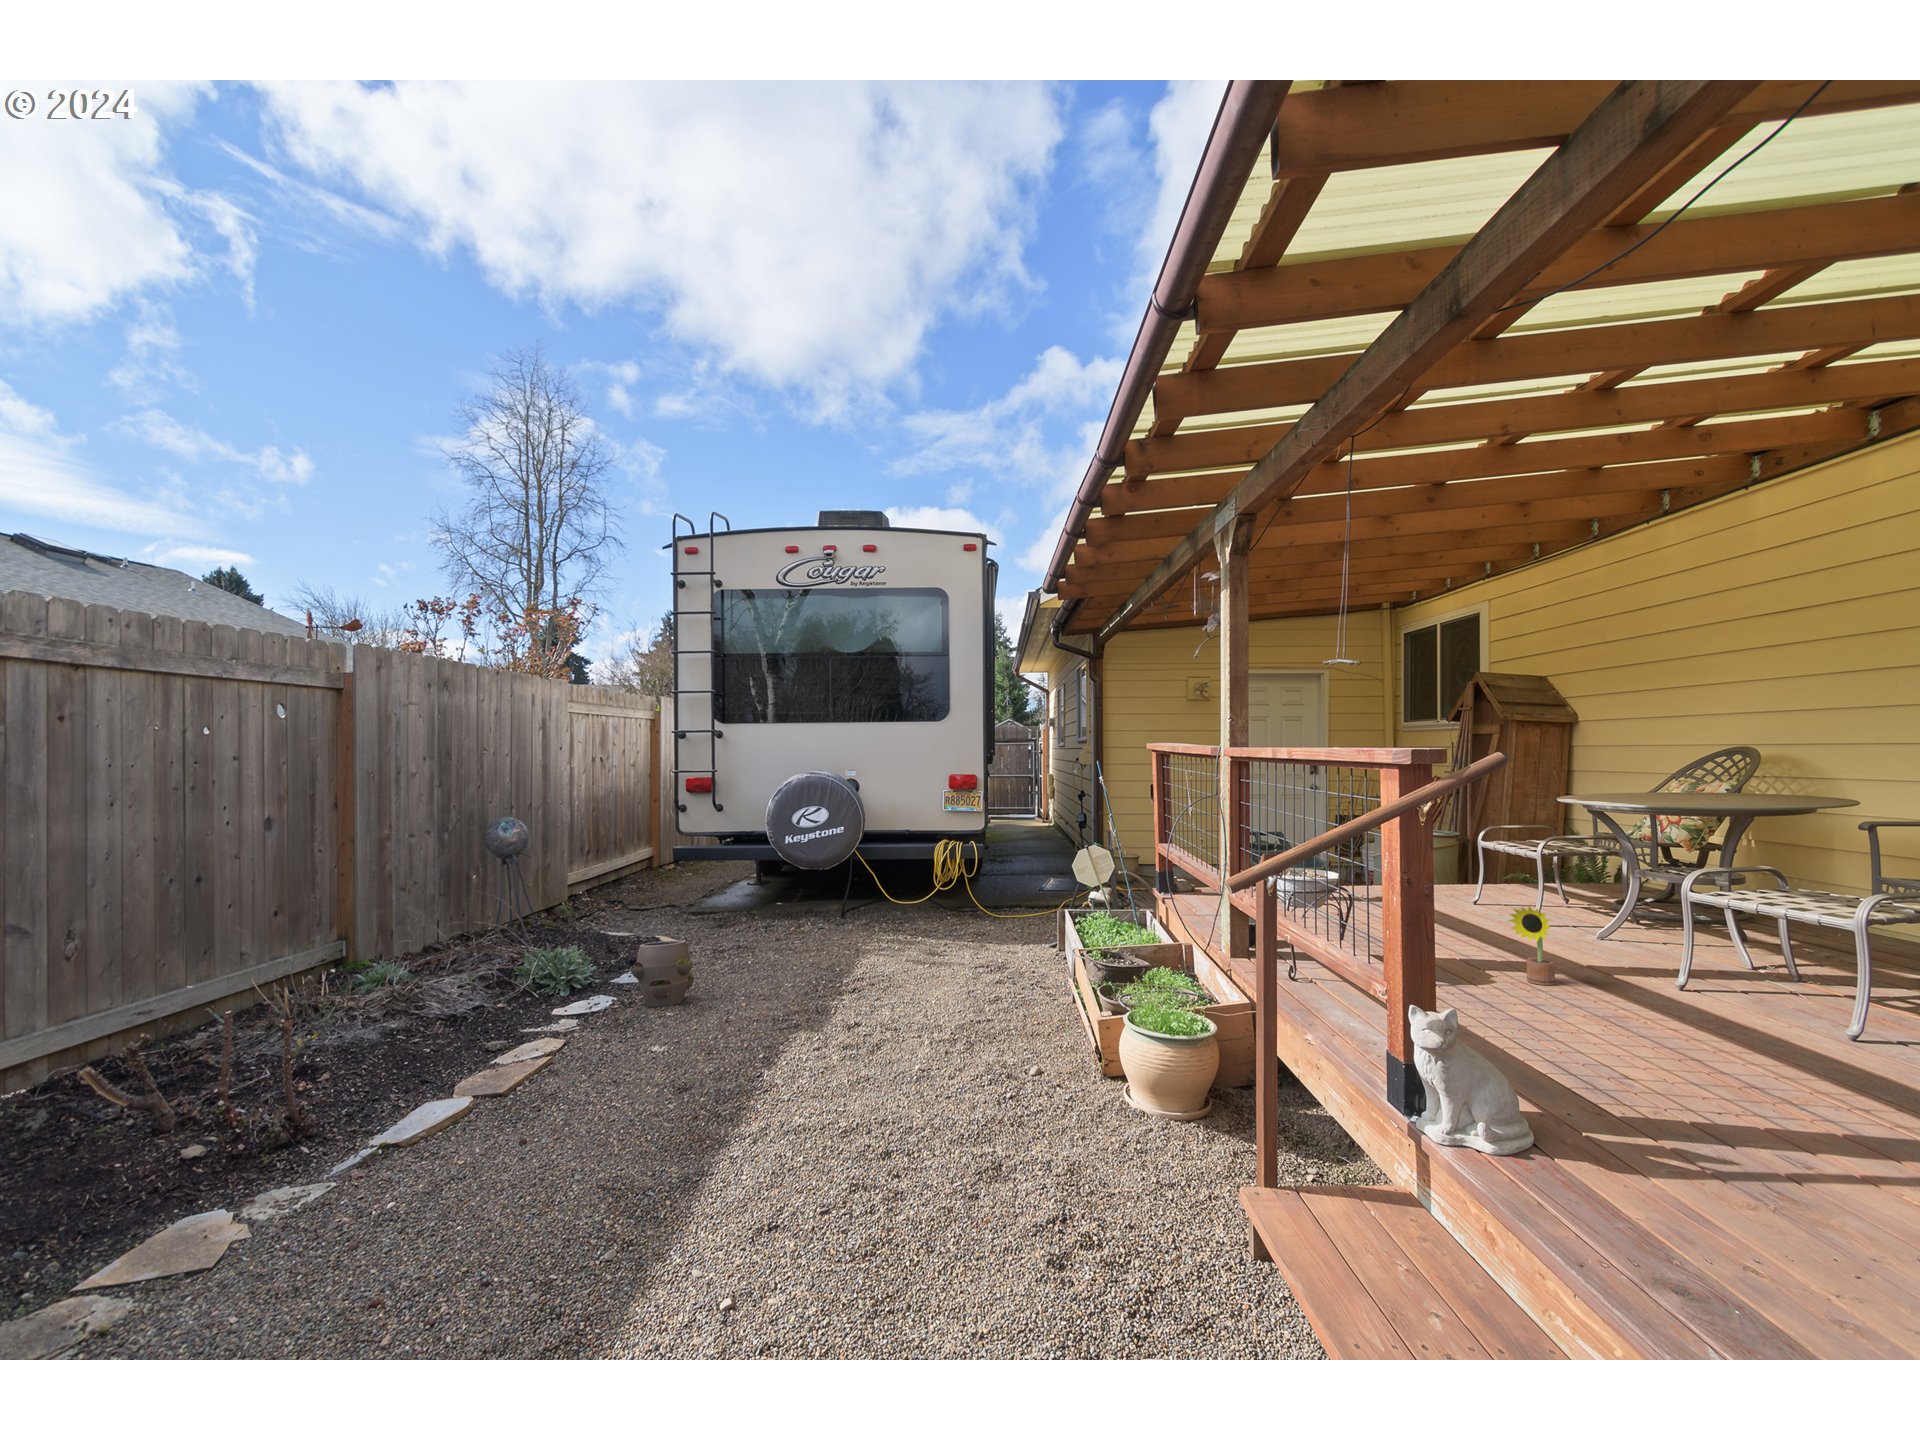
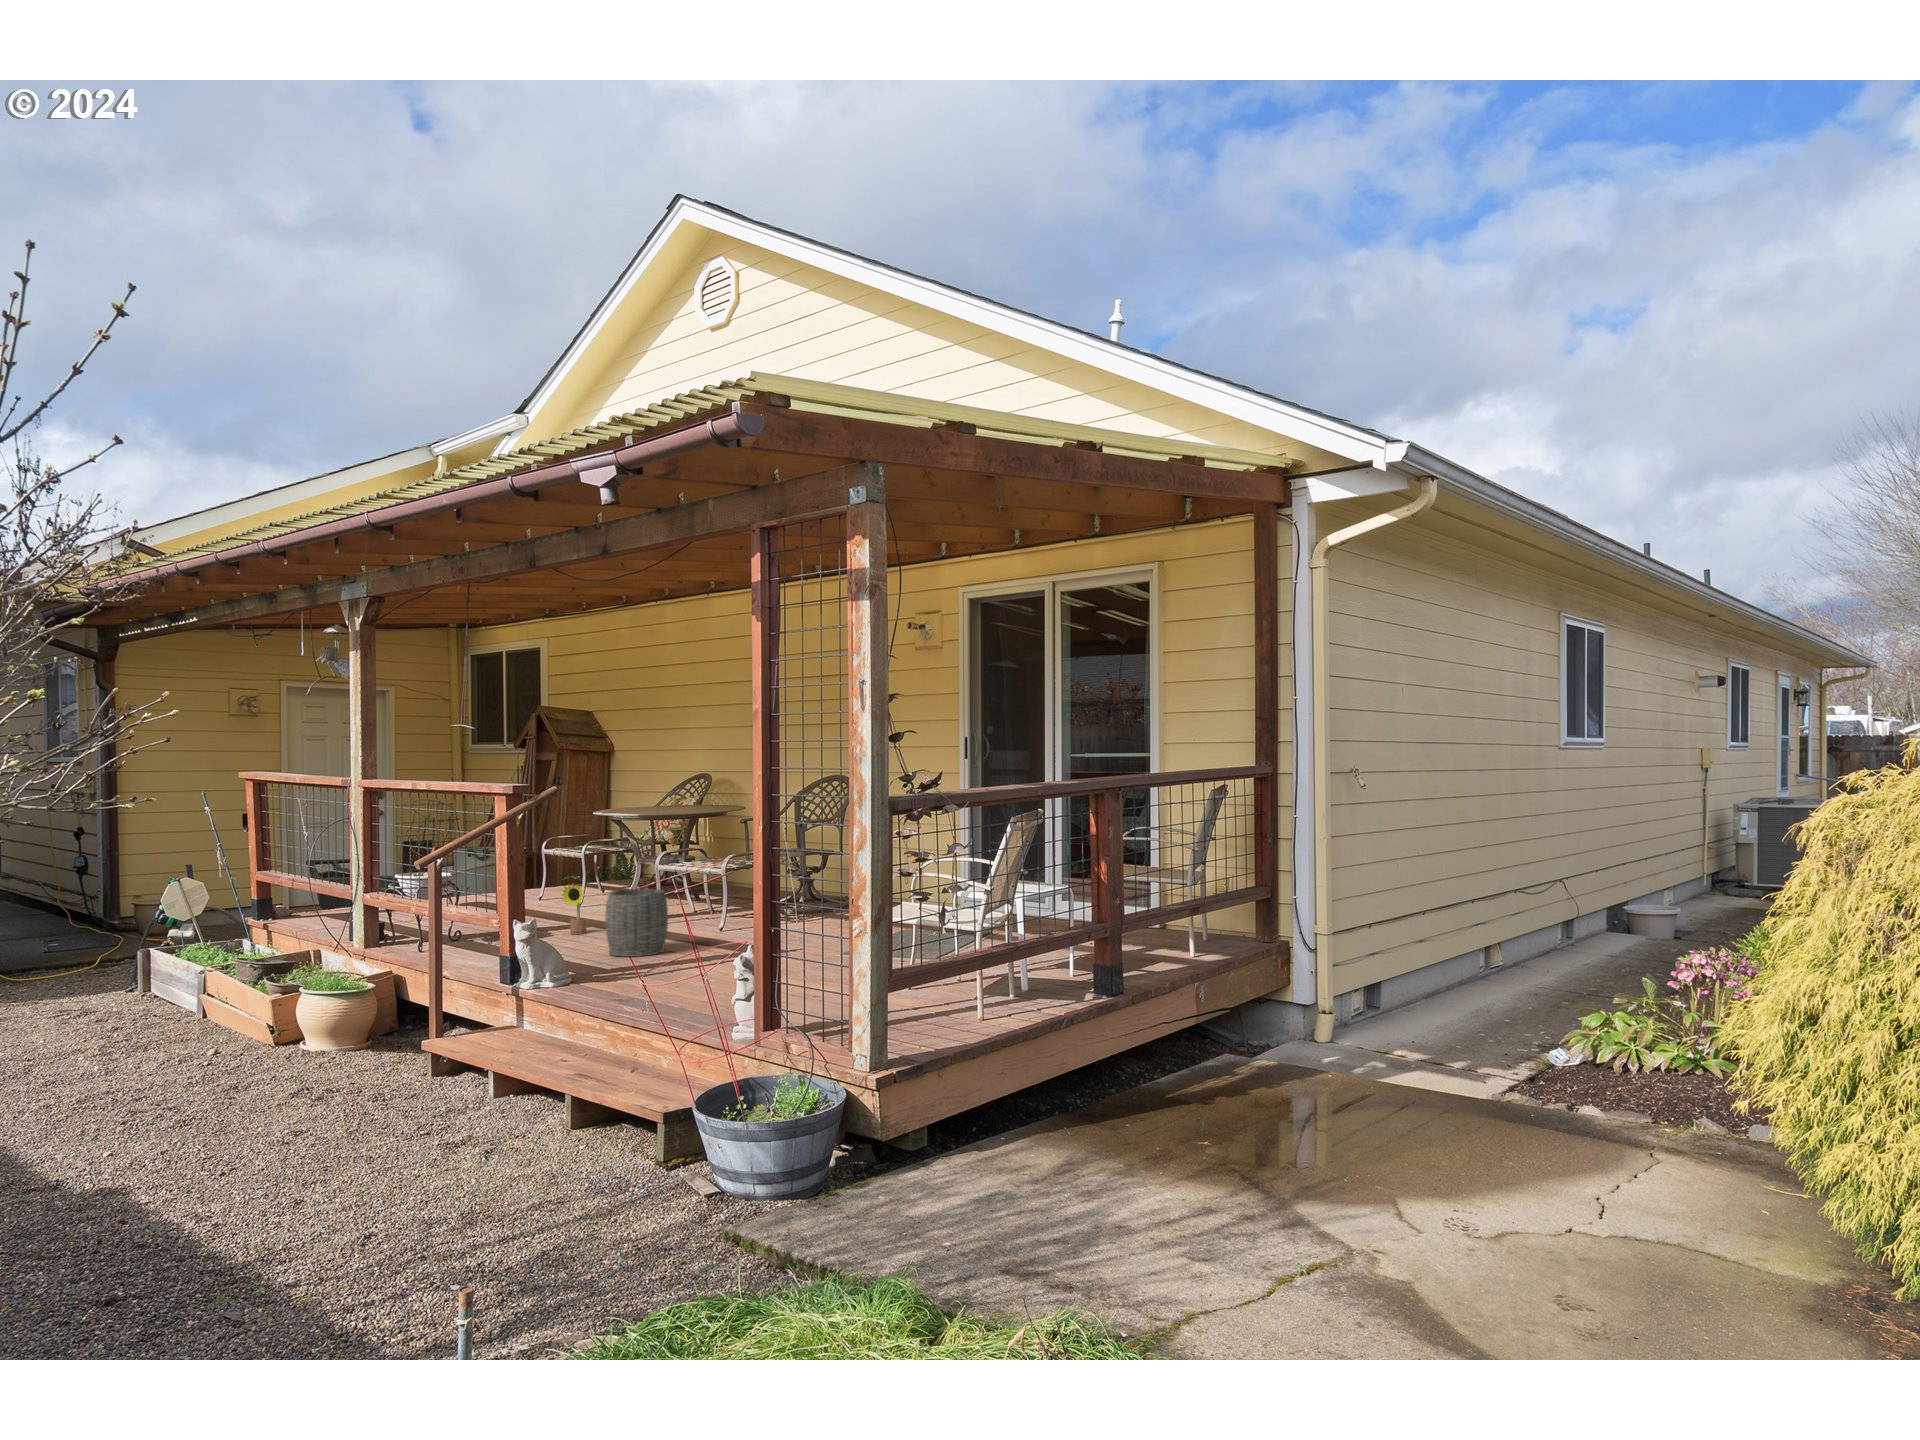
woven basket: none [1602,944,1753,1091] -> present [605,889,668,957]

